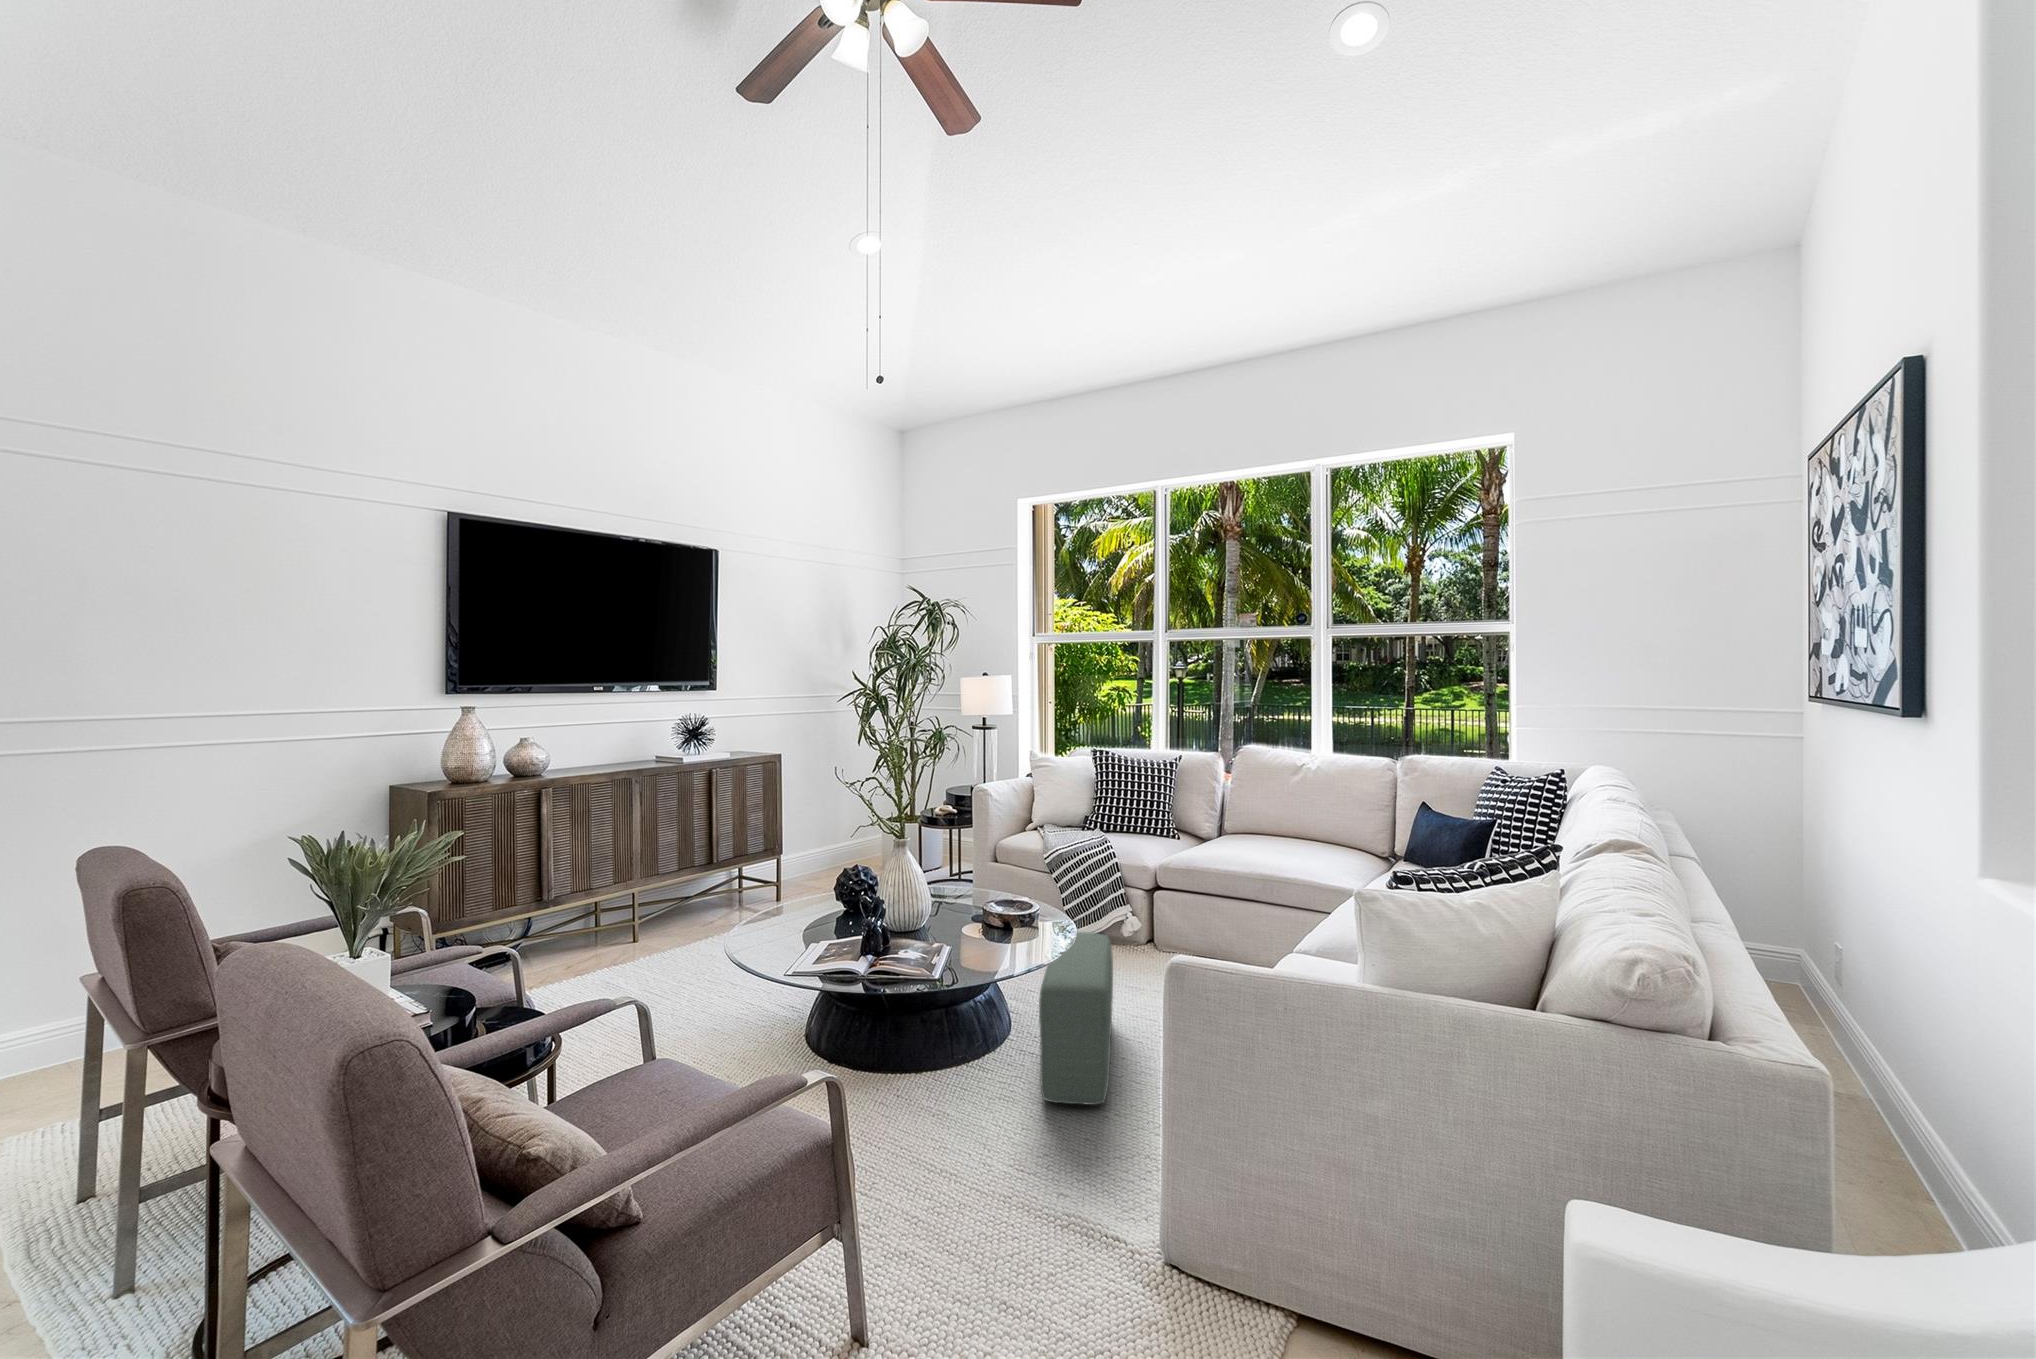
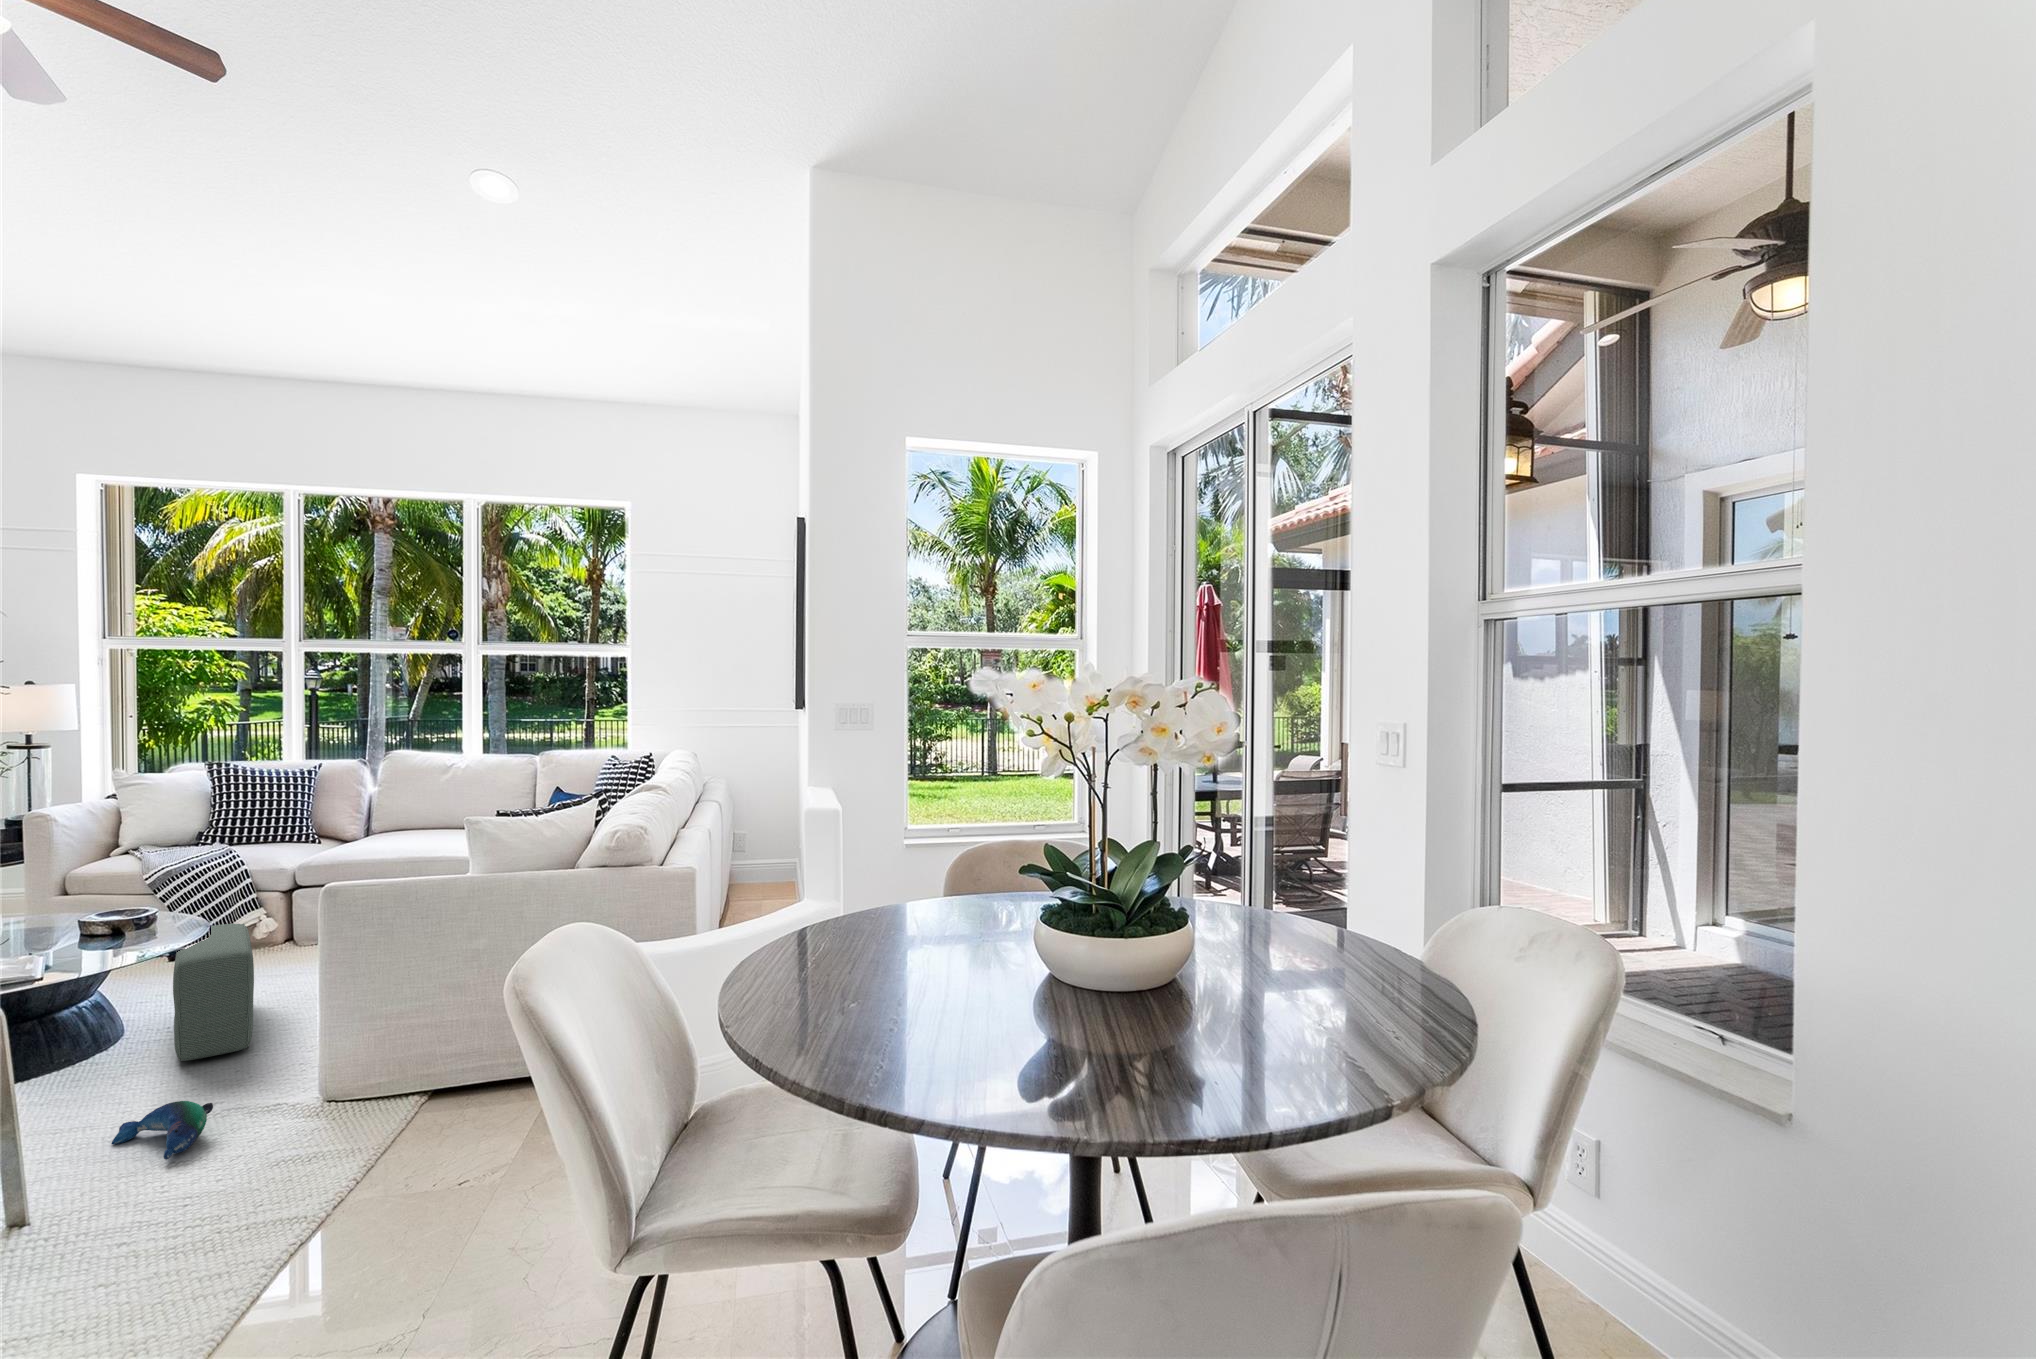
plush toy: none [965,1192,1055,1293] -> present [111,1101,213,1159]

